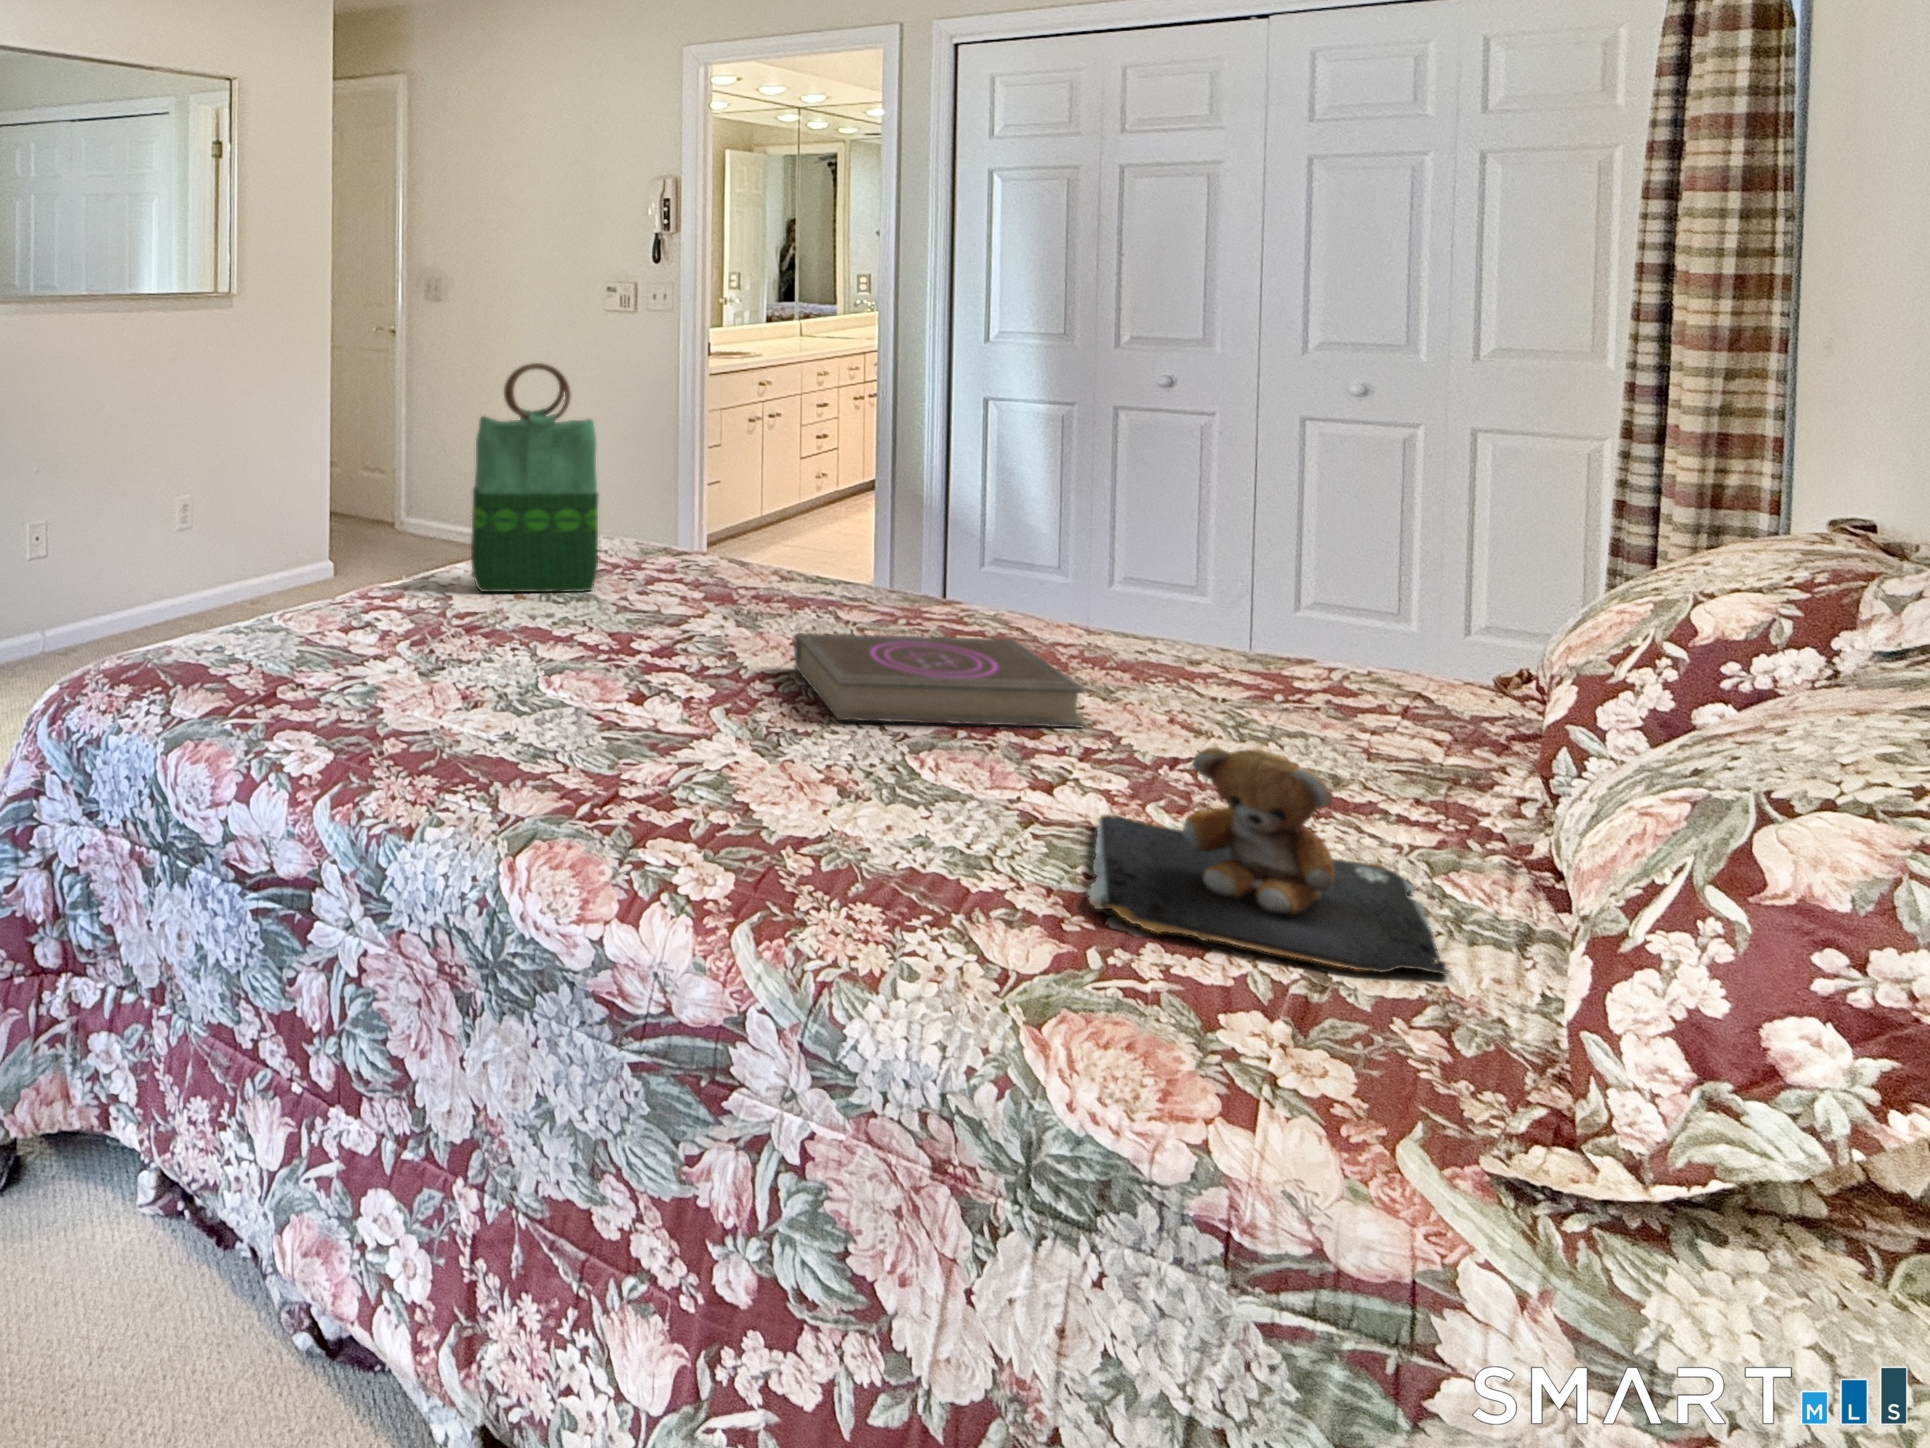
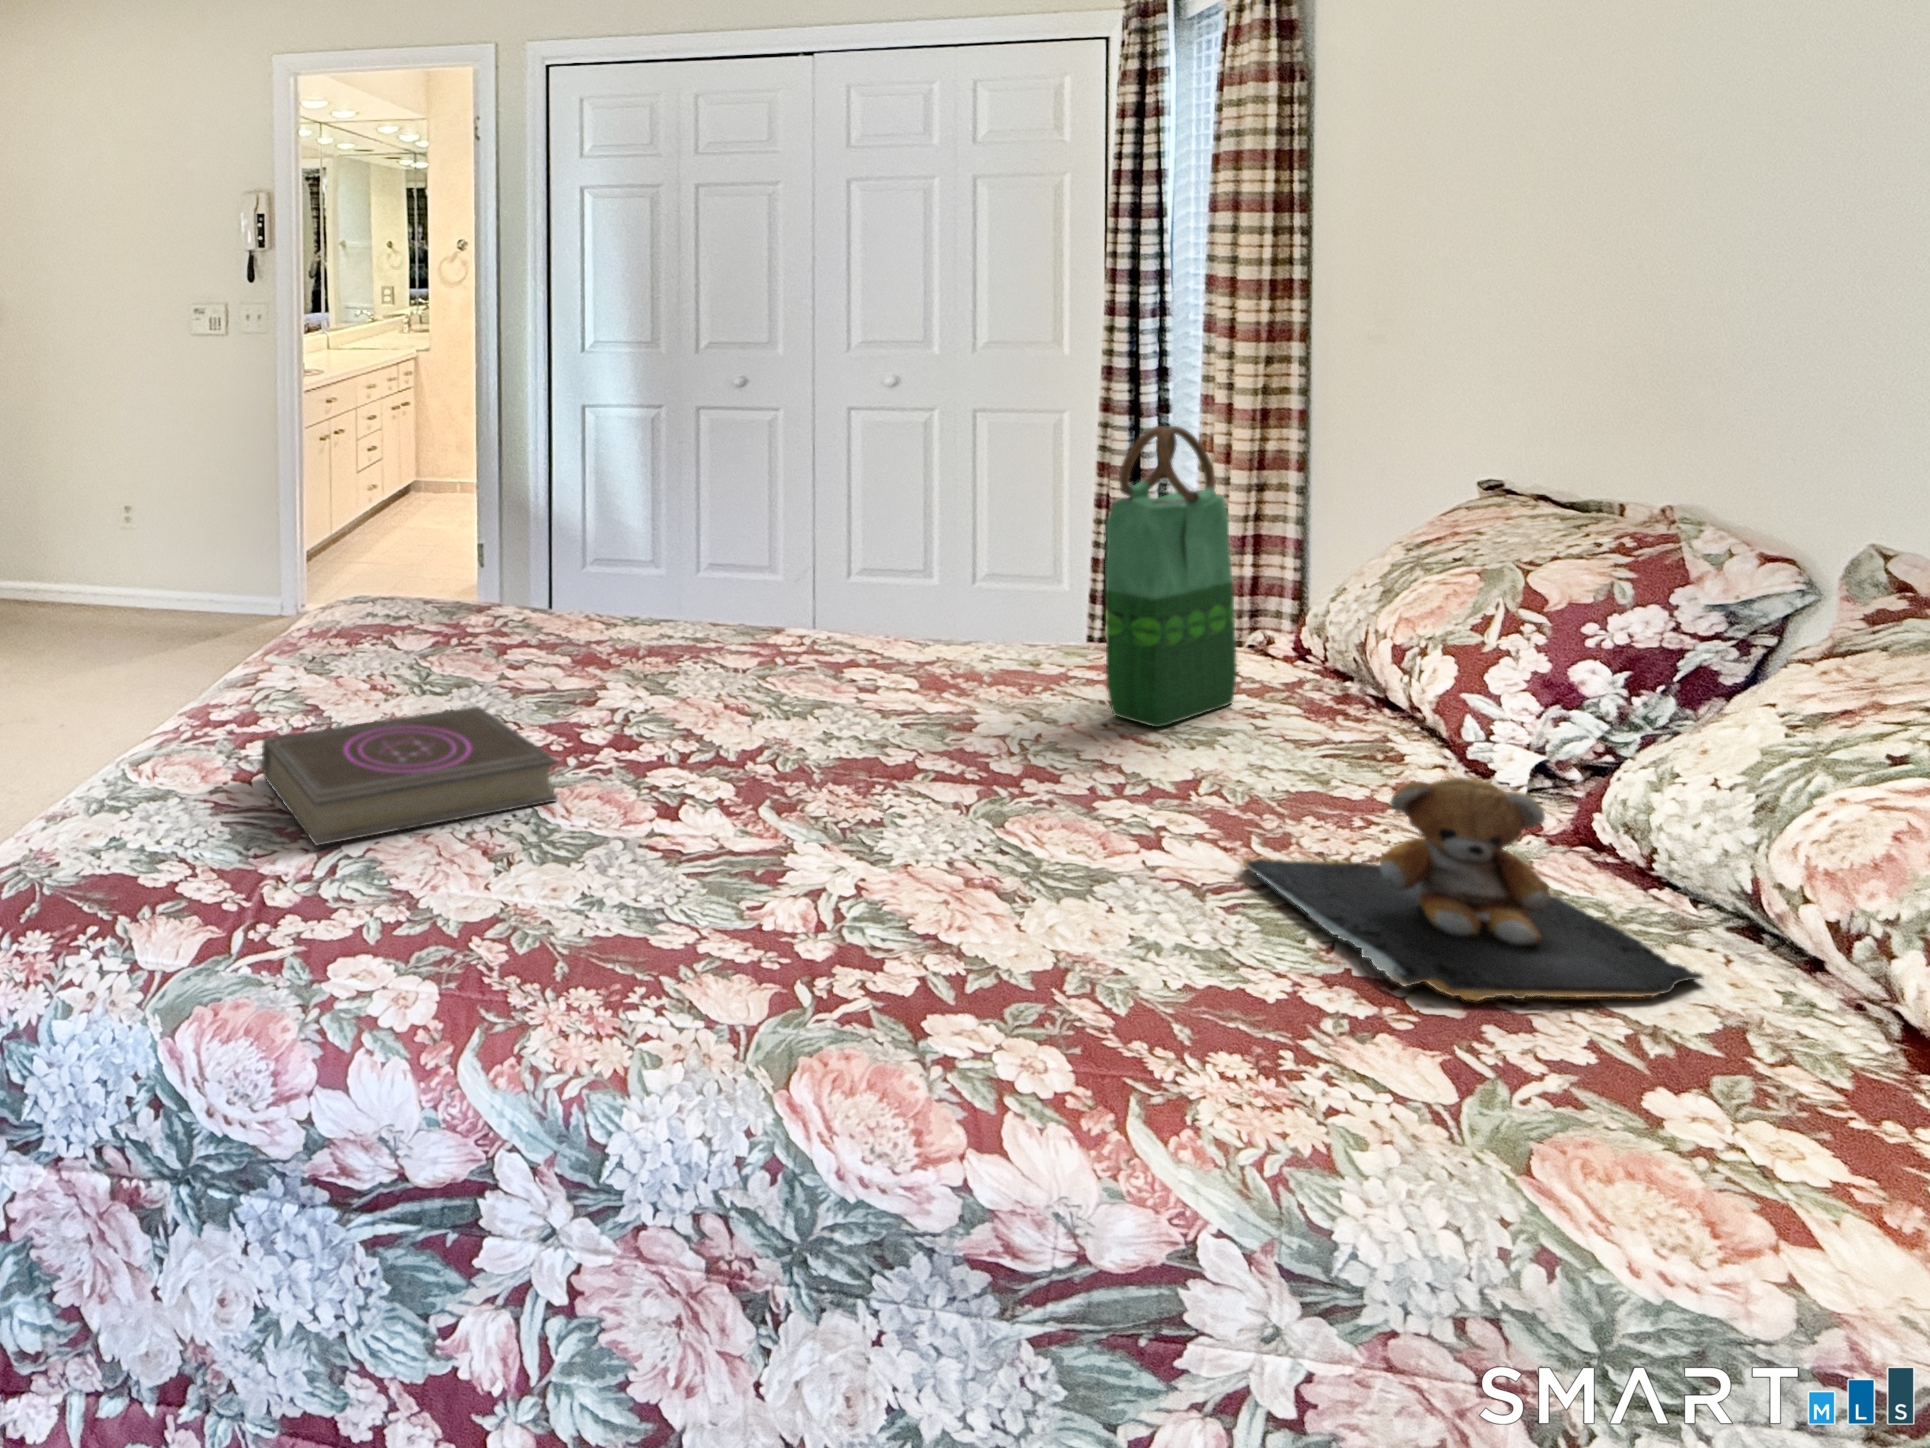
tote bag: present [471,363,599,592] -> present [1105,426,1237,727]
book: present [794,633,1086,727] -> present [262,706,558,845]

